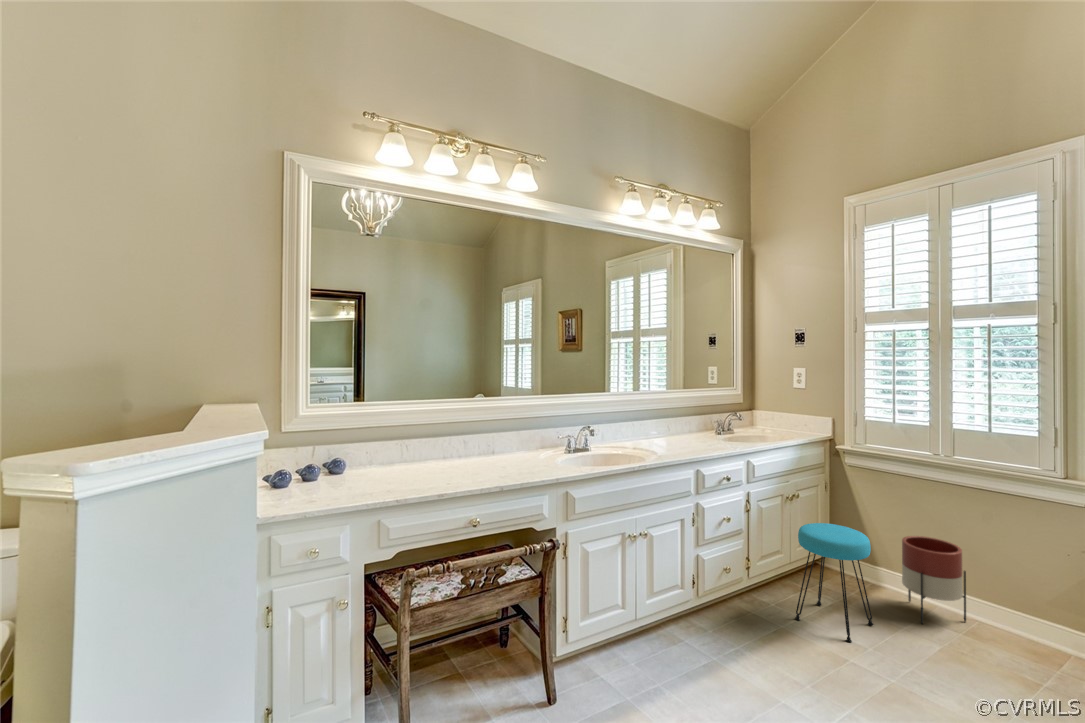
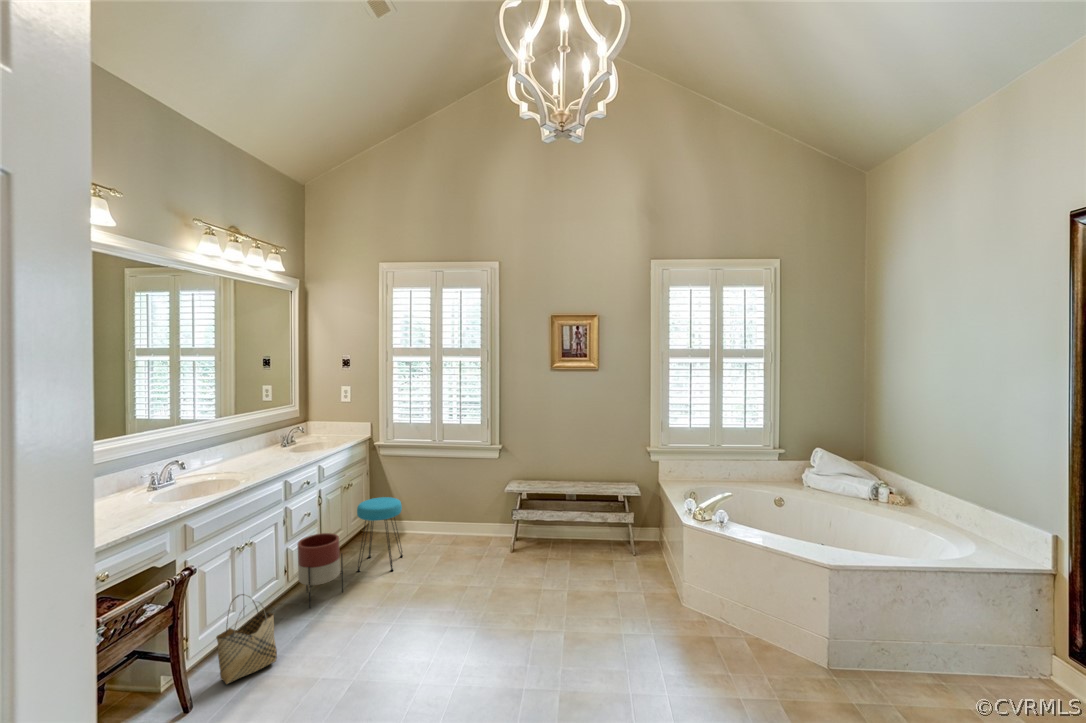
planter: present [902,536,966,624] -> present [298,533,343,608]
woven basket: none [588,592,655,698] -> present [216,594,277,684]

